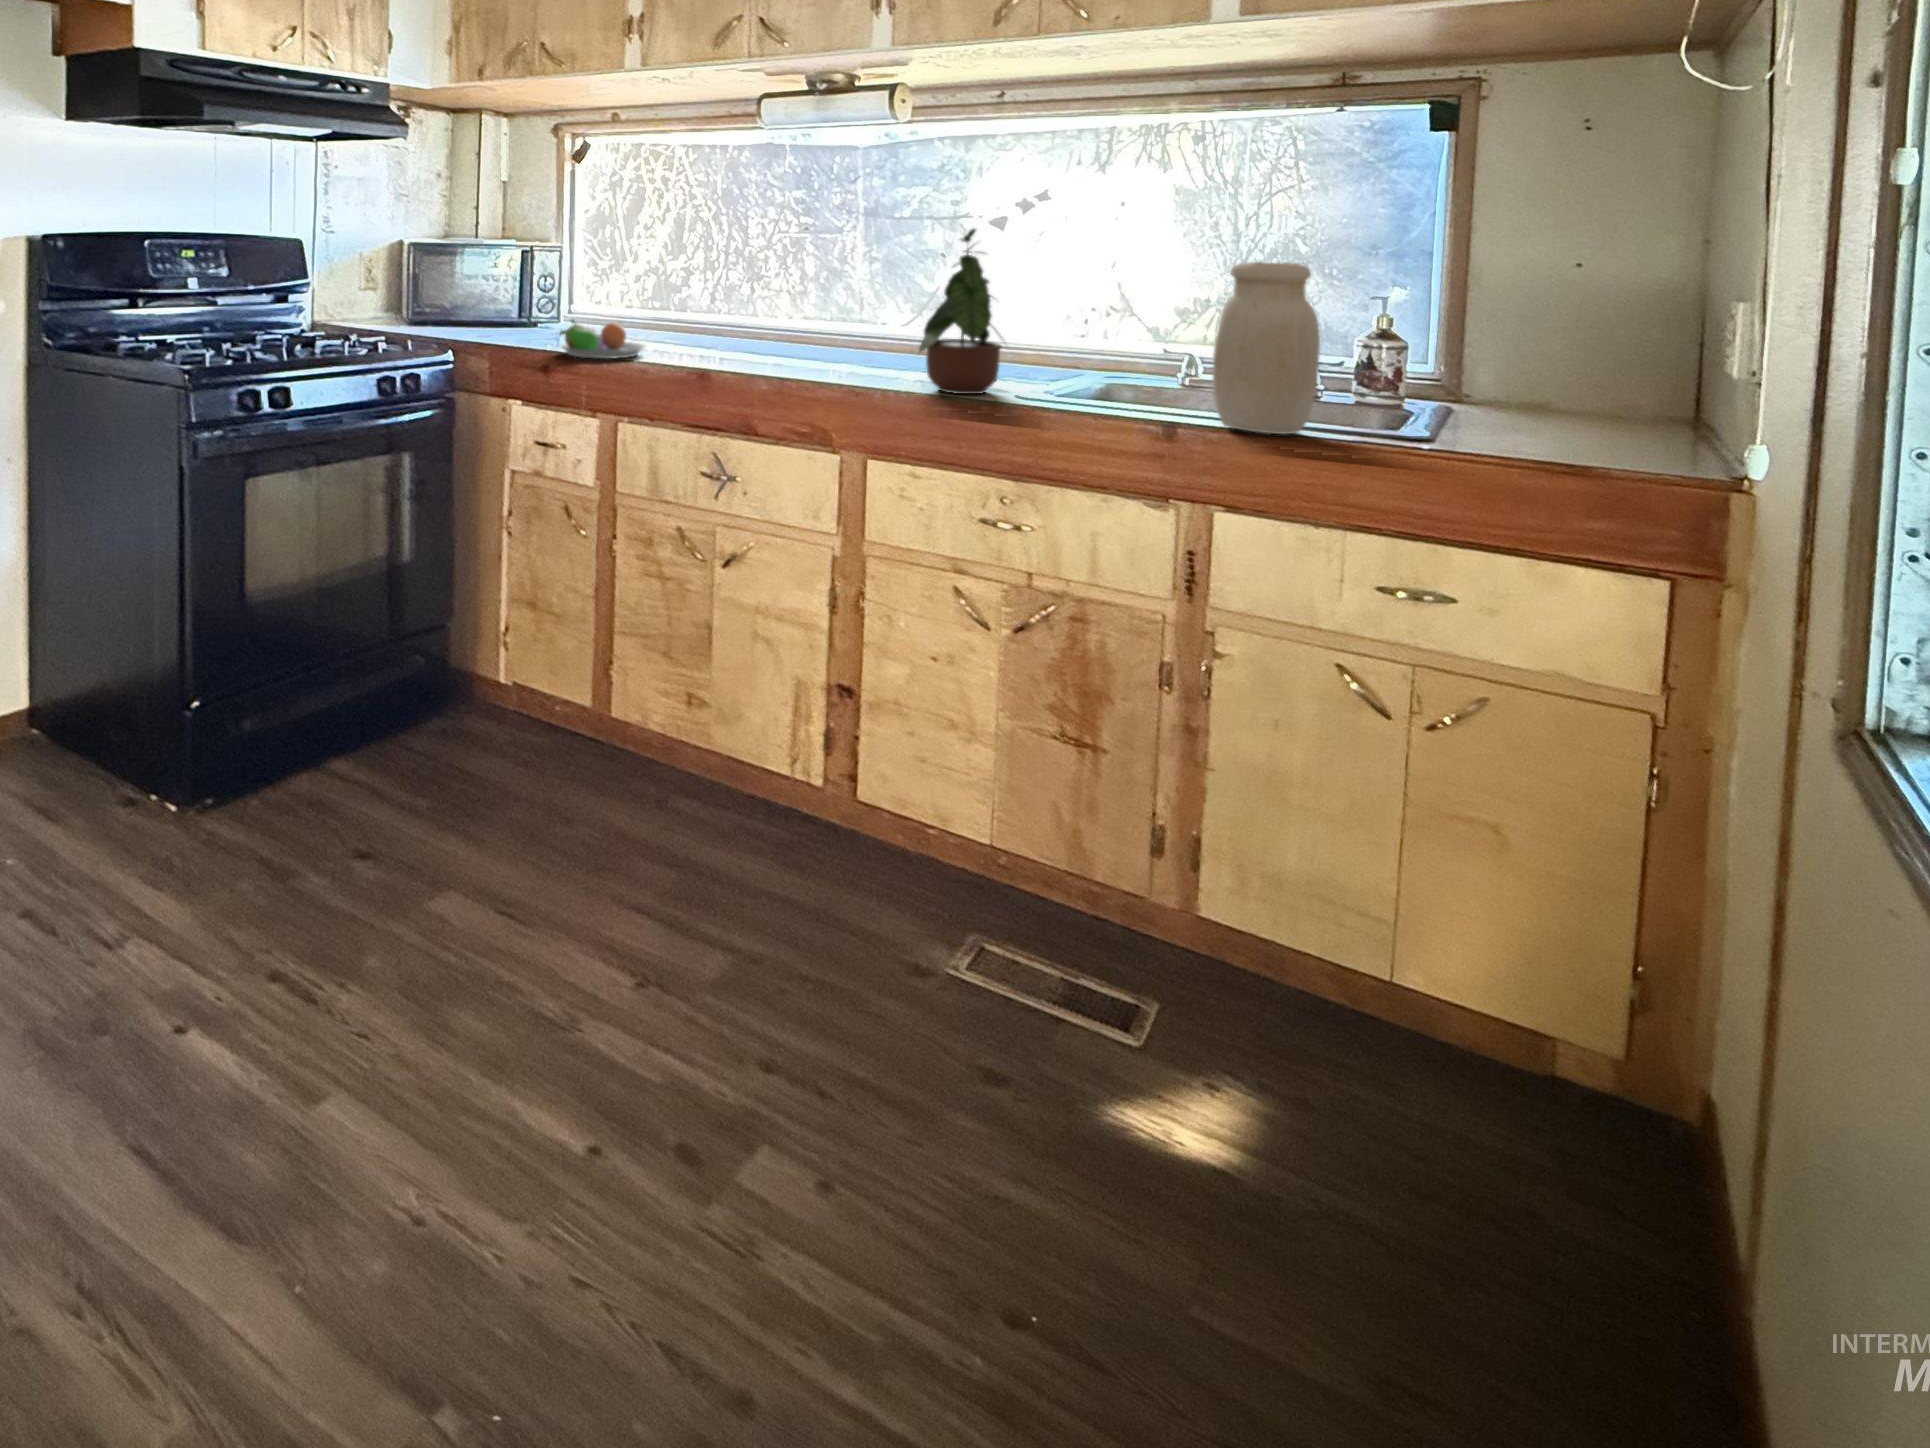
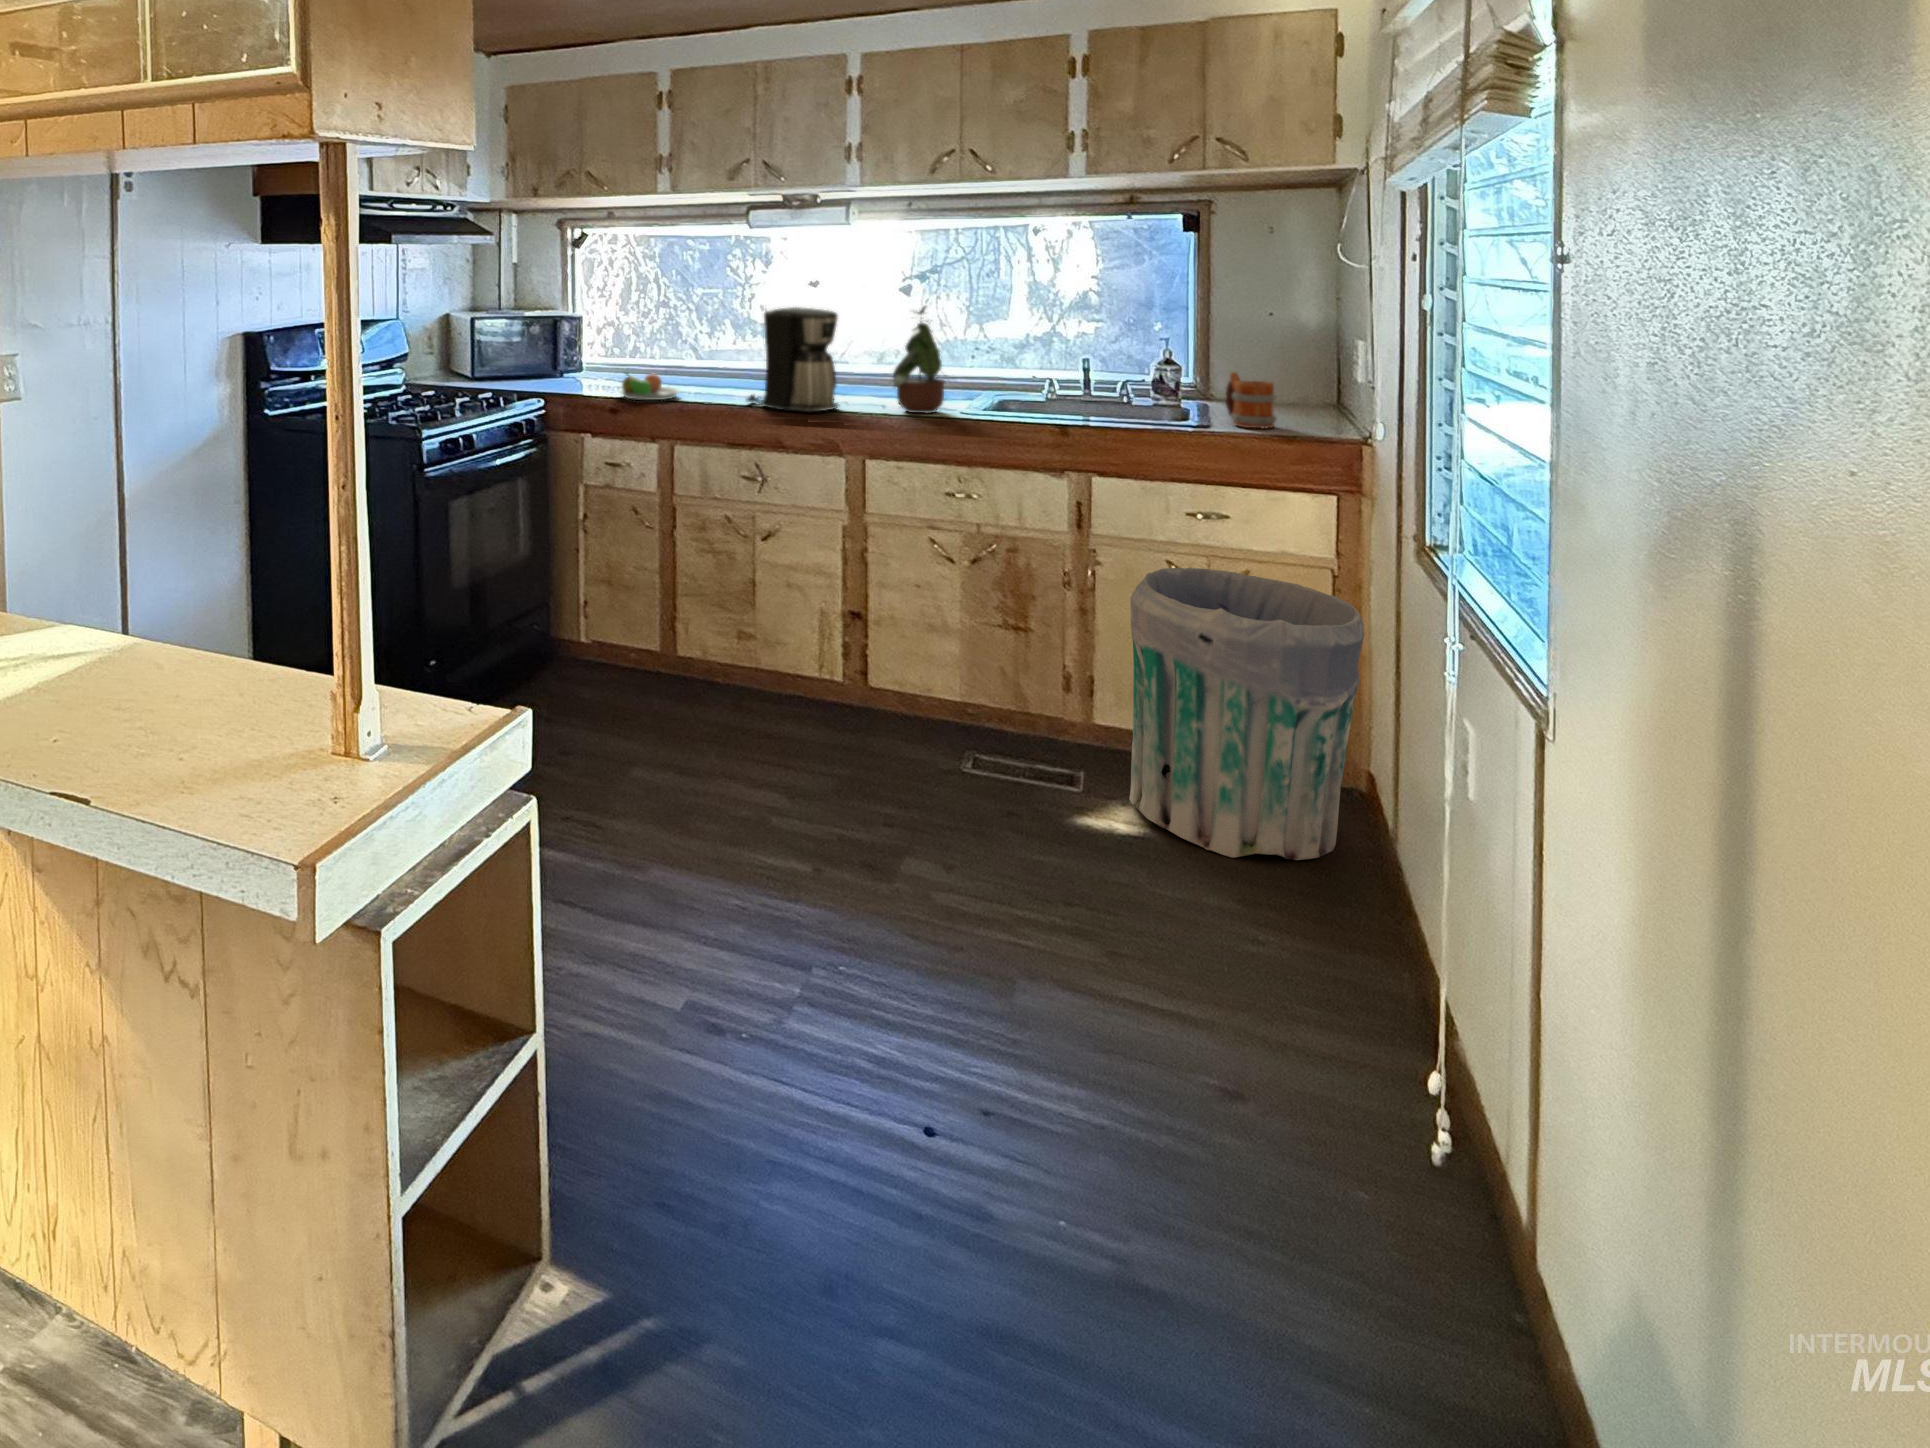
coffee maker: none [716,230,847,385] -> present [747,307,839,412]
jar: present [1212,262,1320,434] -> none [1085,326,1147,429]
mug: none [1470,348,1564,447] -> present [1225,372,1276,429]
trash can: none [1220,682,1703,1288] -> present [1129,567,1364,860]

